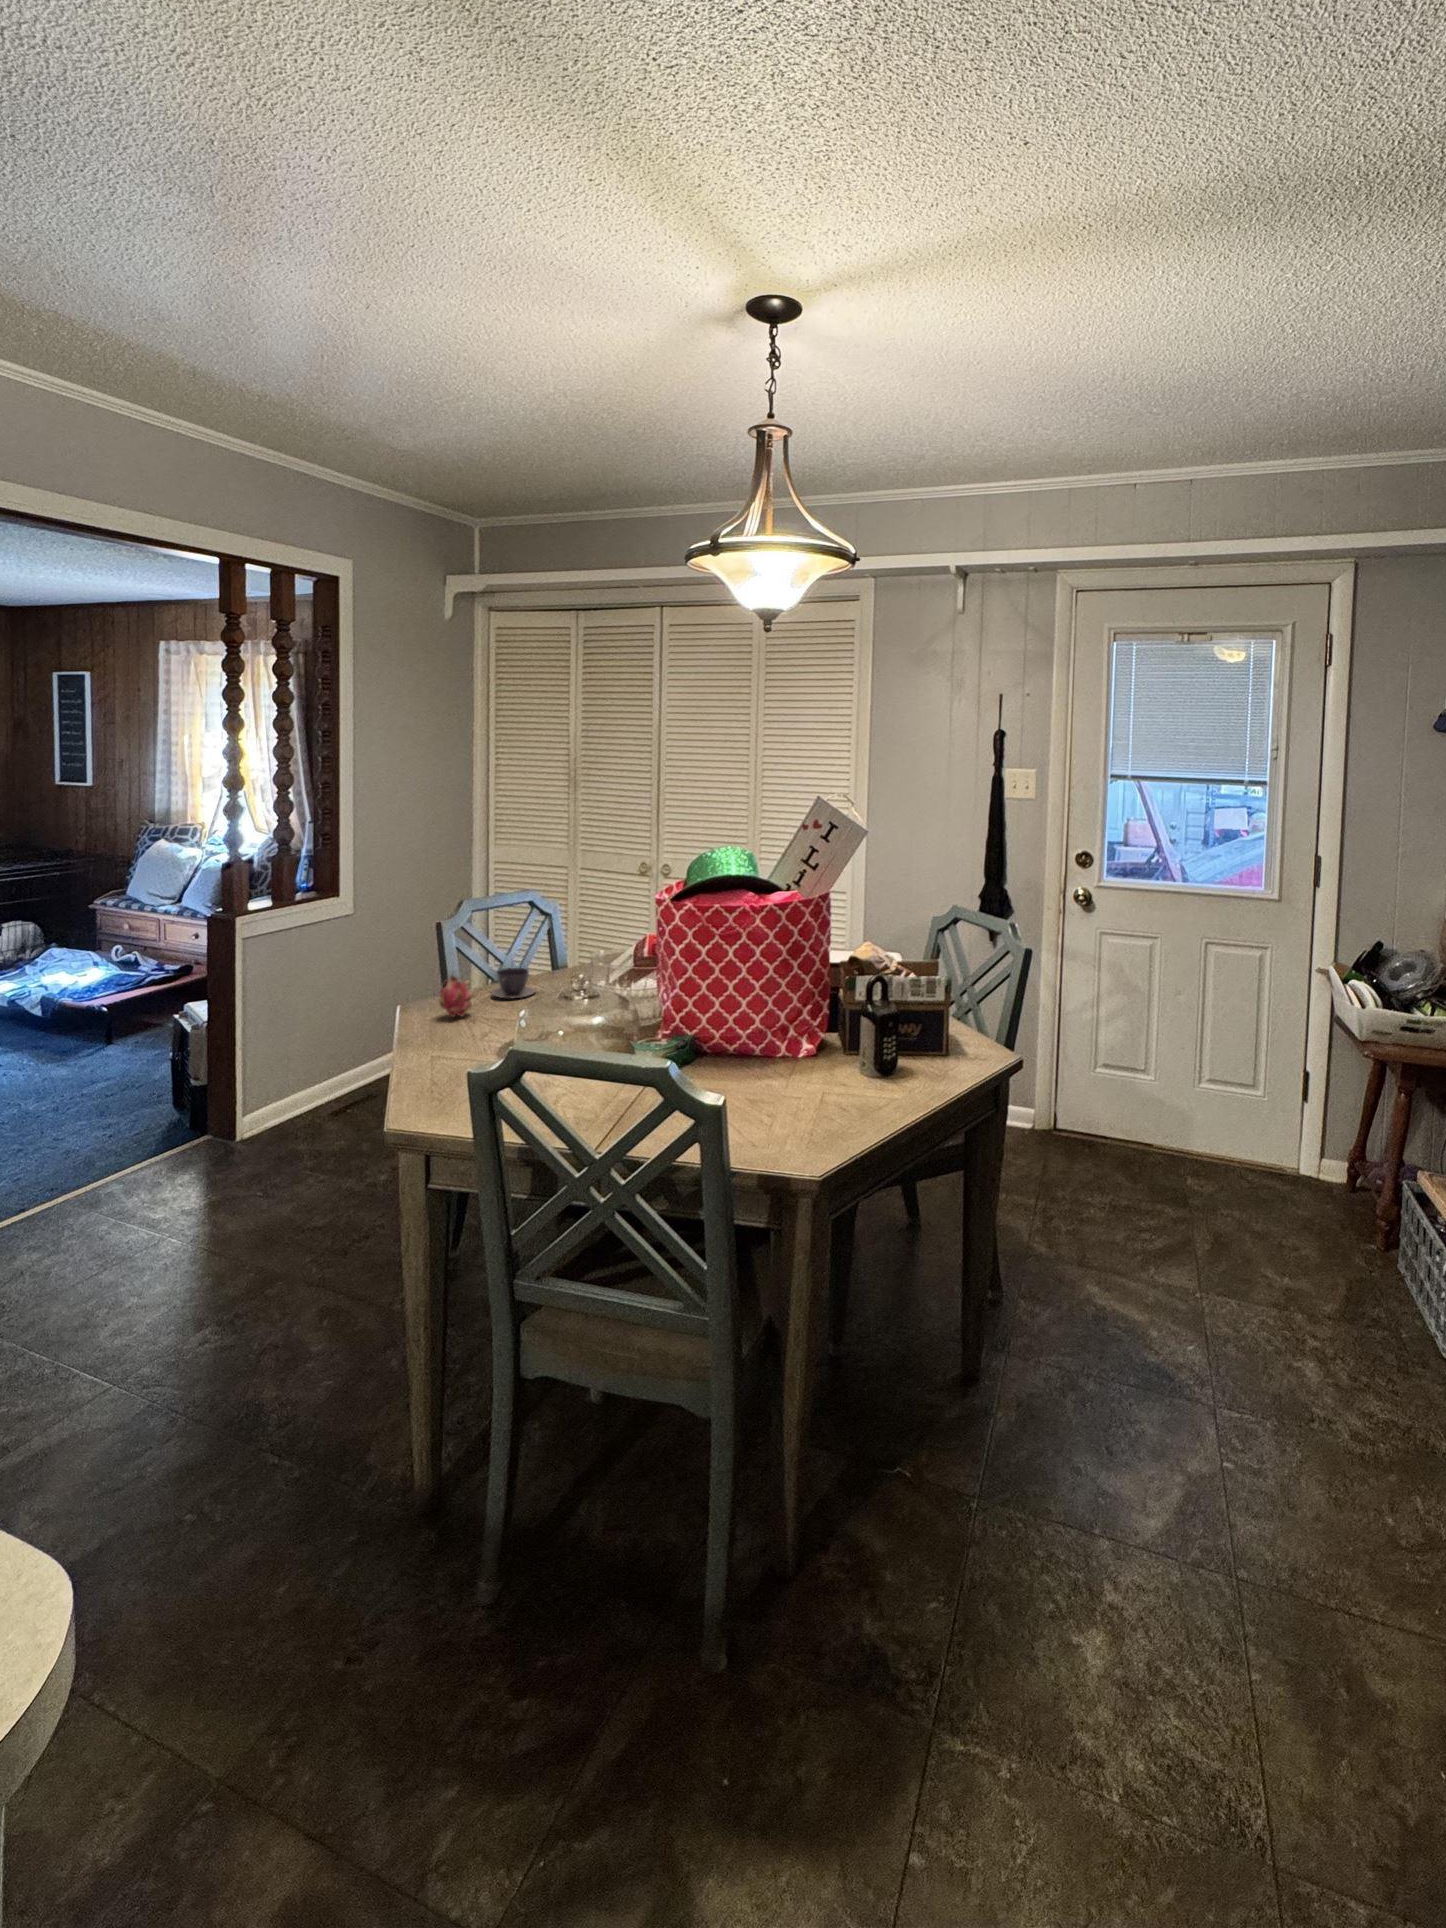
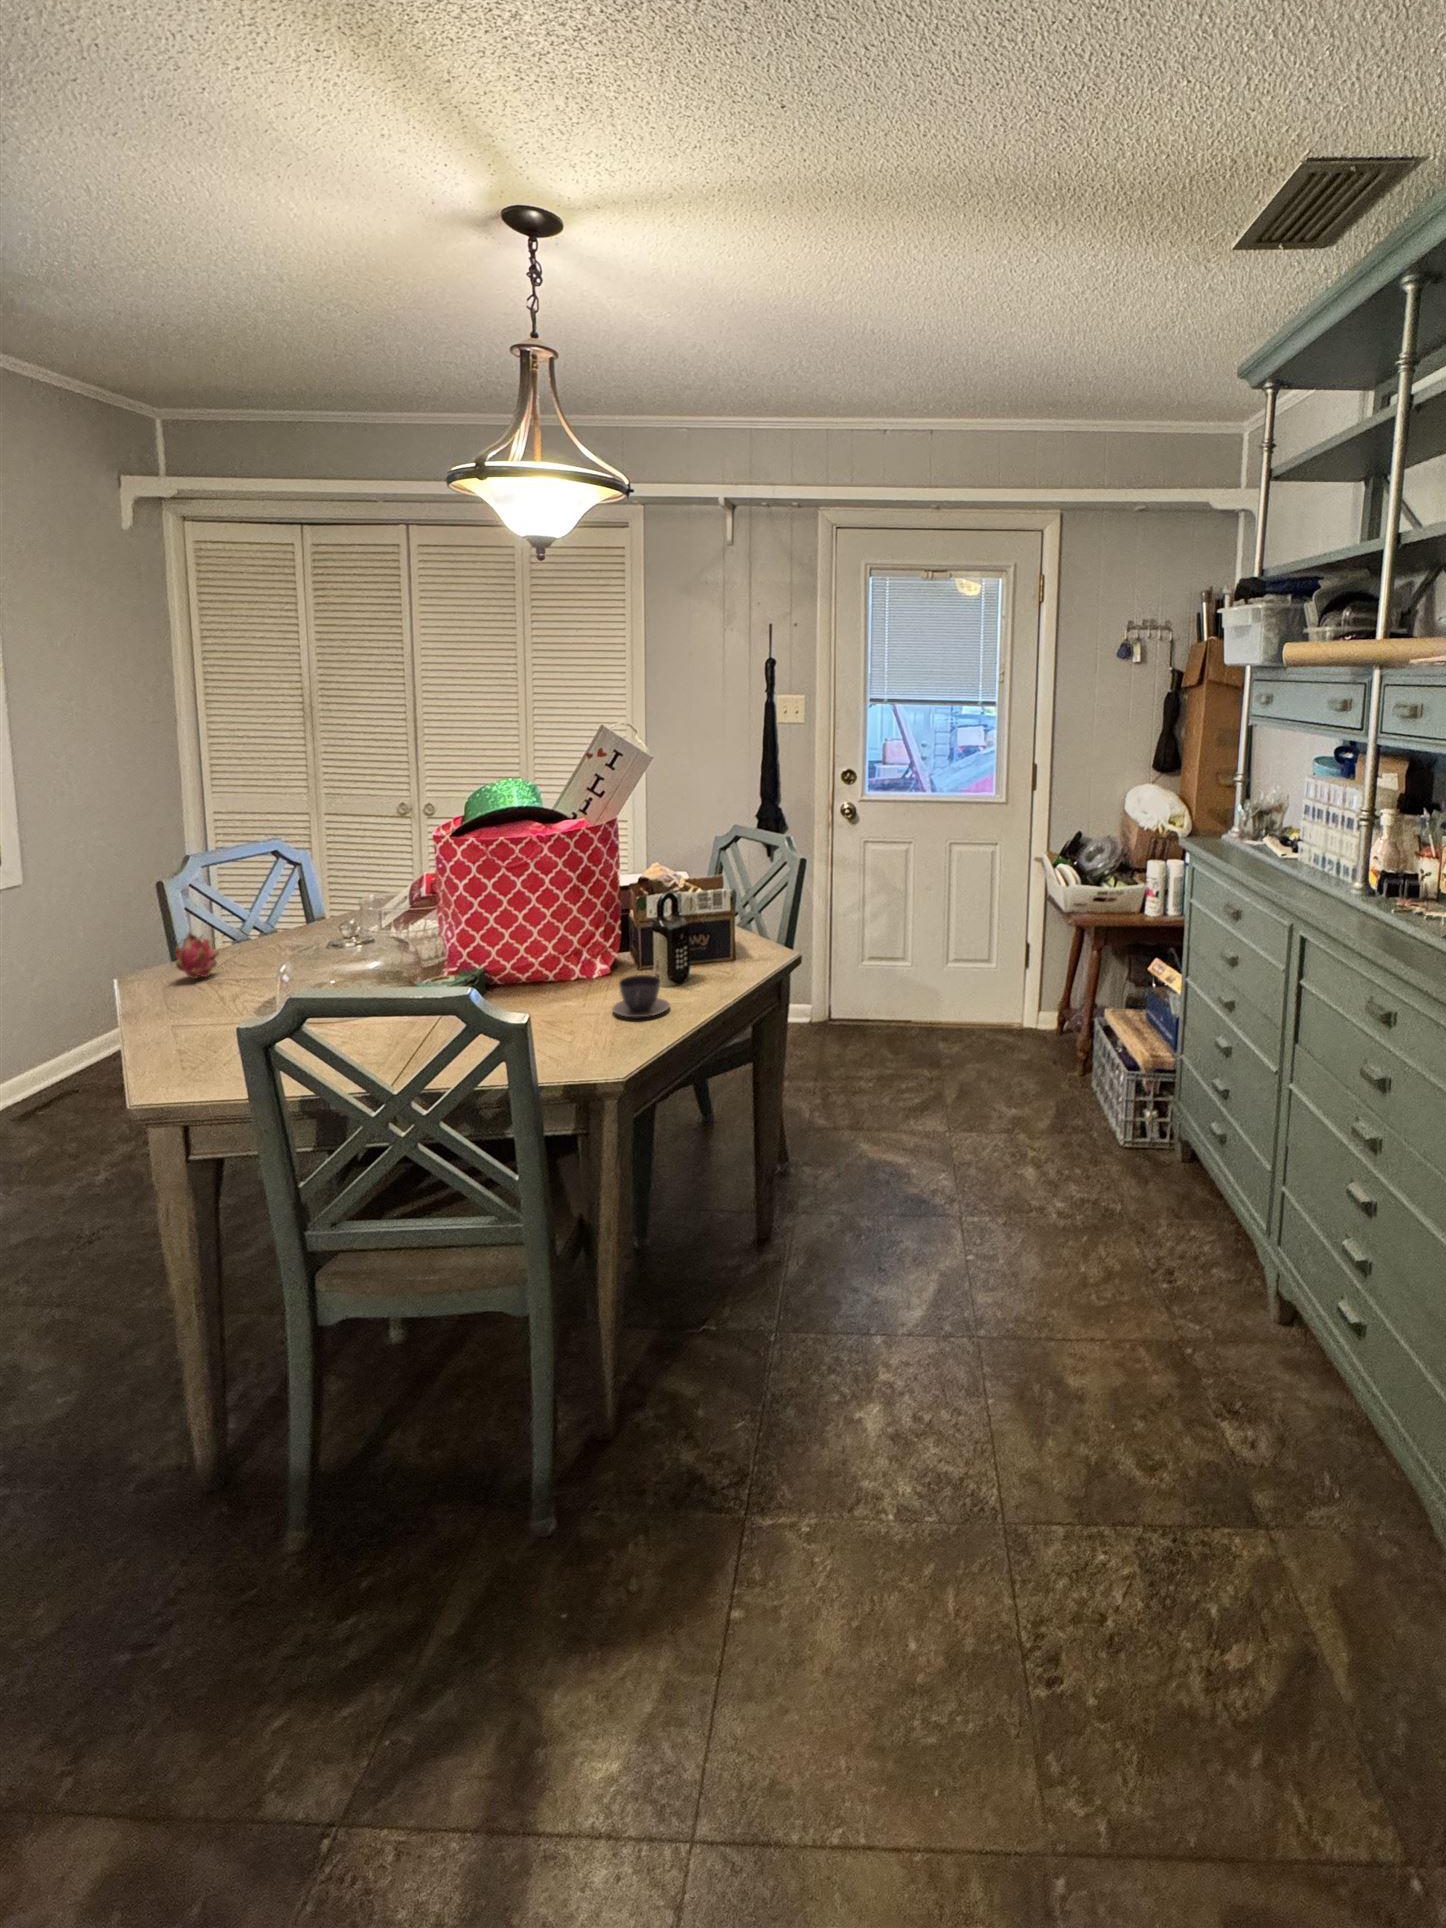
teacup: present [491,968,535,998] -> present [613,975,670,1017]

